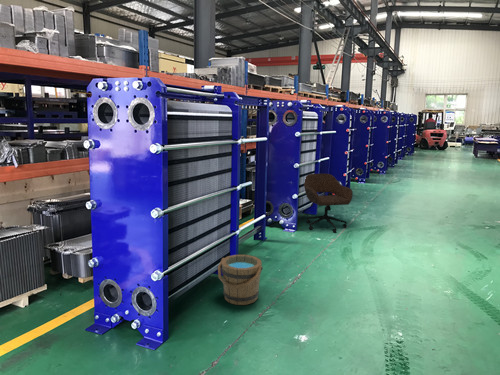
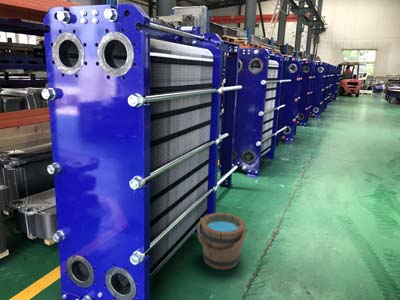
office chair: present [304,174,353,232] -> none [265,121,312,178]

